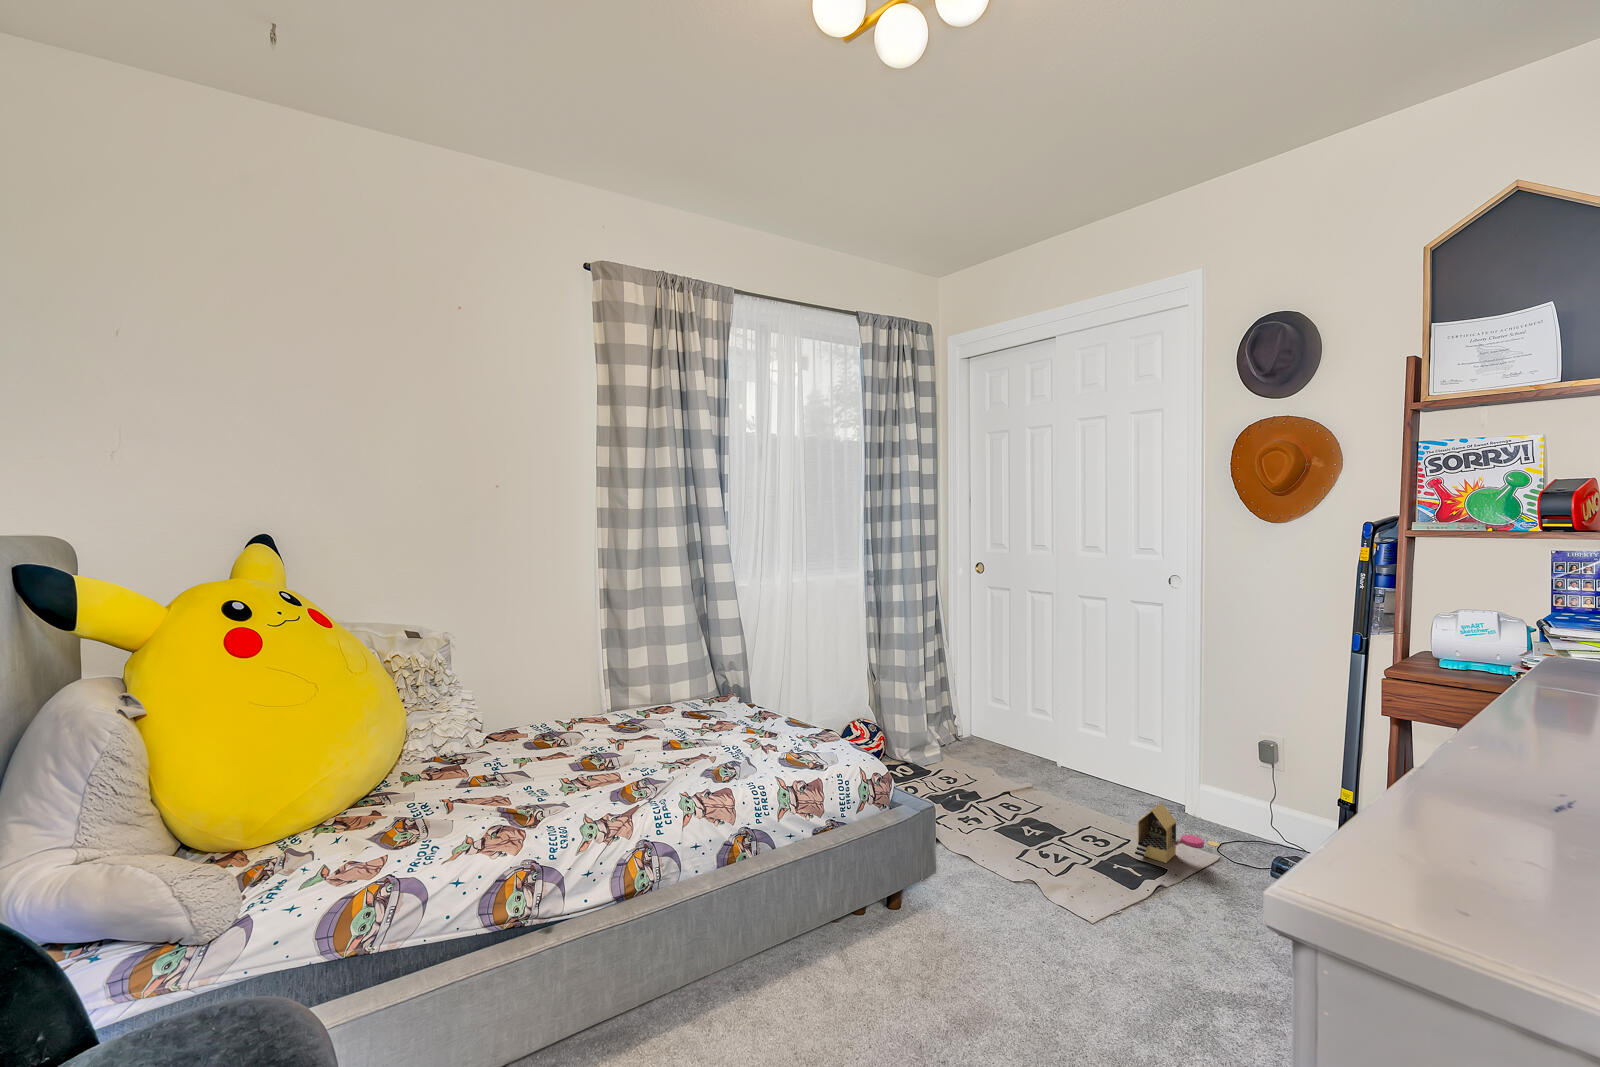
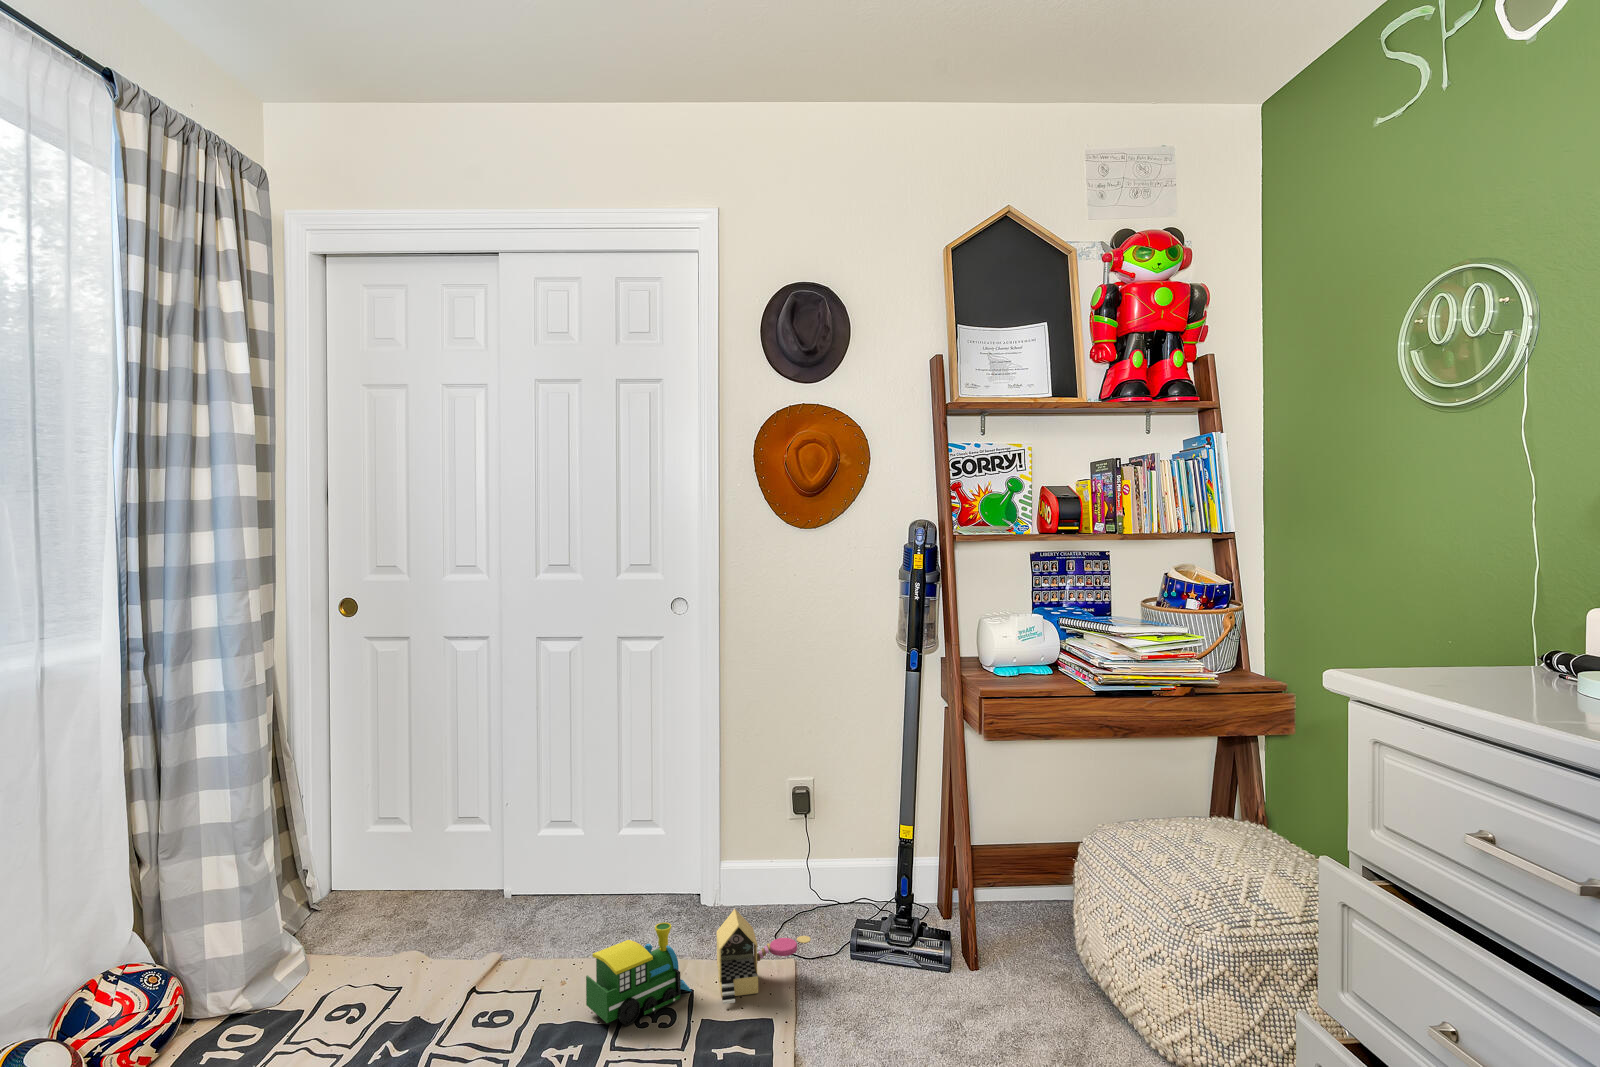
toy train: none [1053,792,1123,843] -> present [586,923,691,1025]

